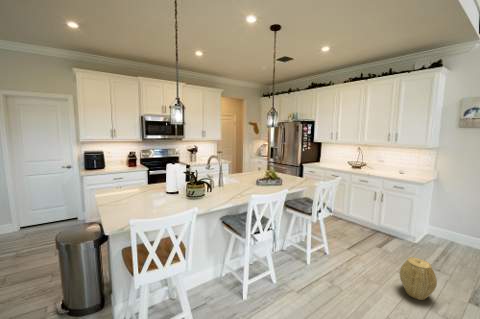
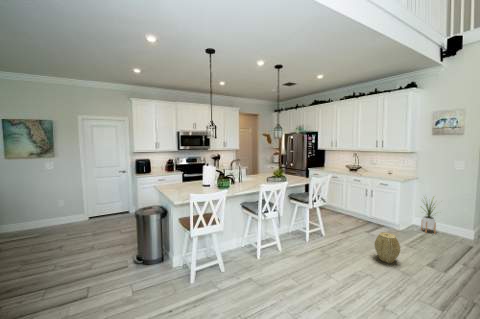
house plant: none [436,199,472,248] -> present [421,200,436,233]

